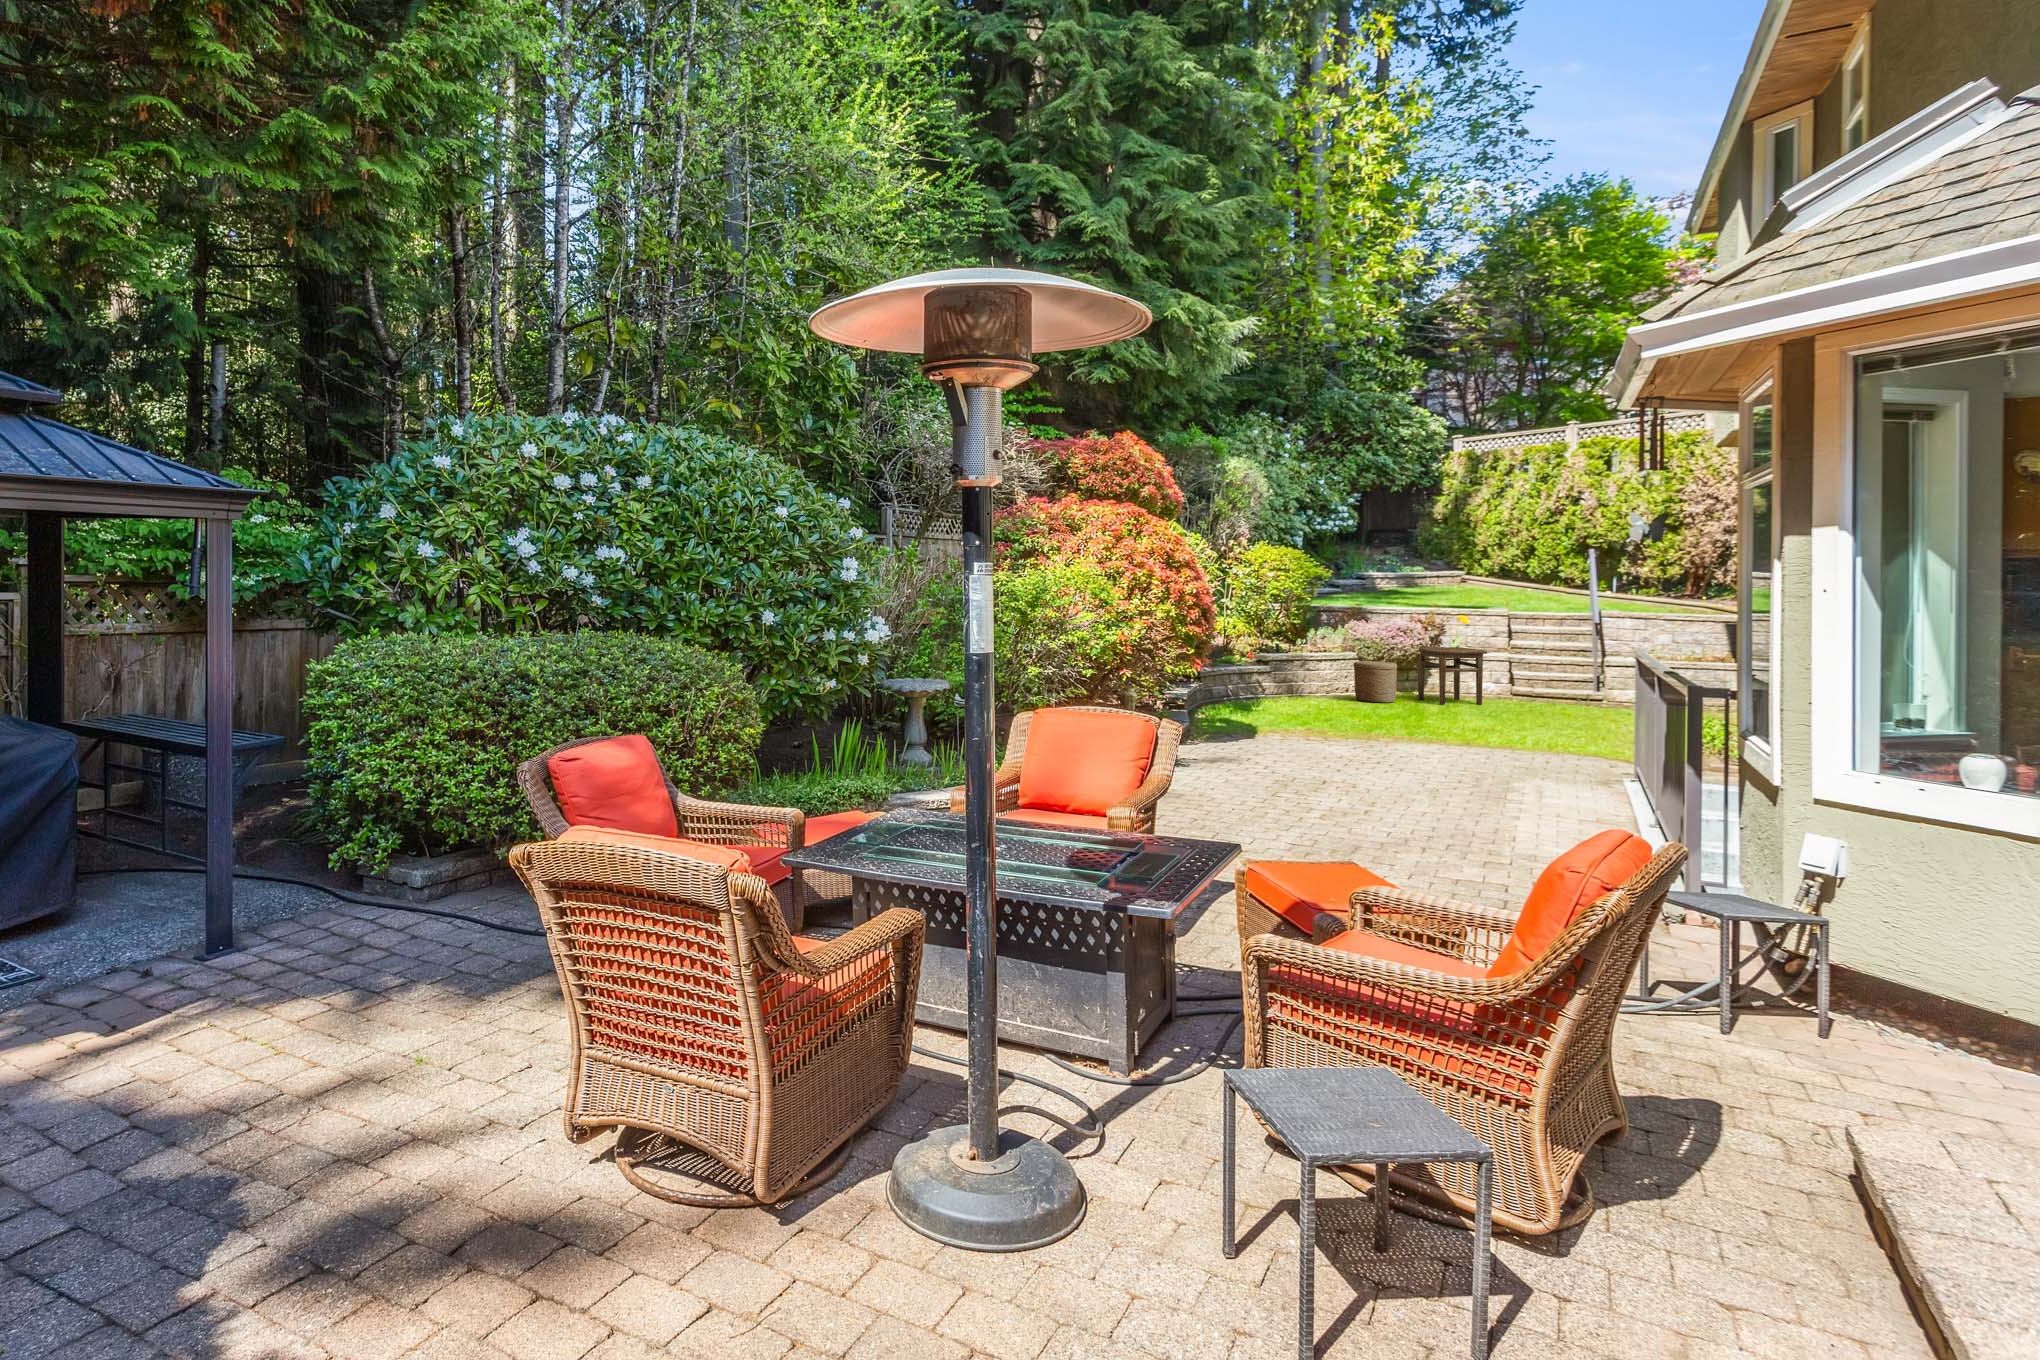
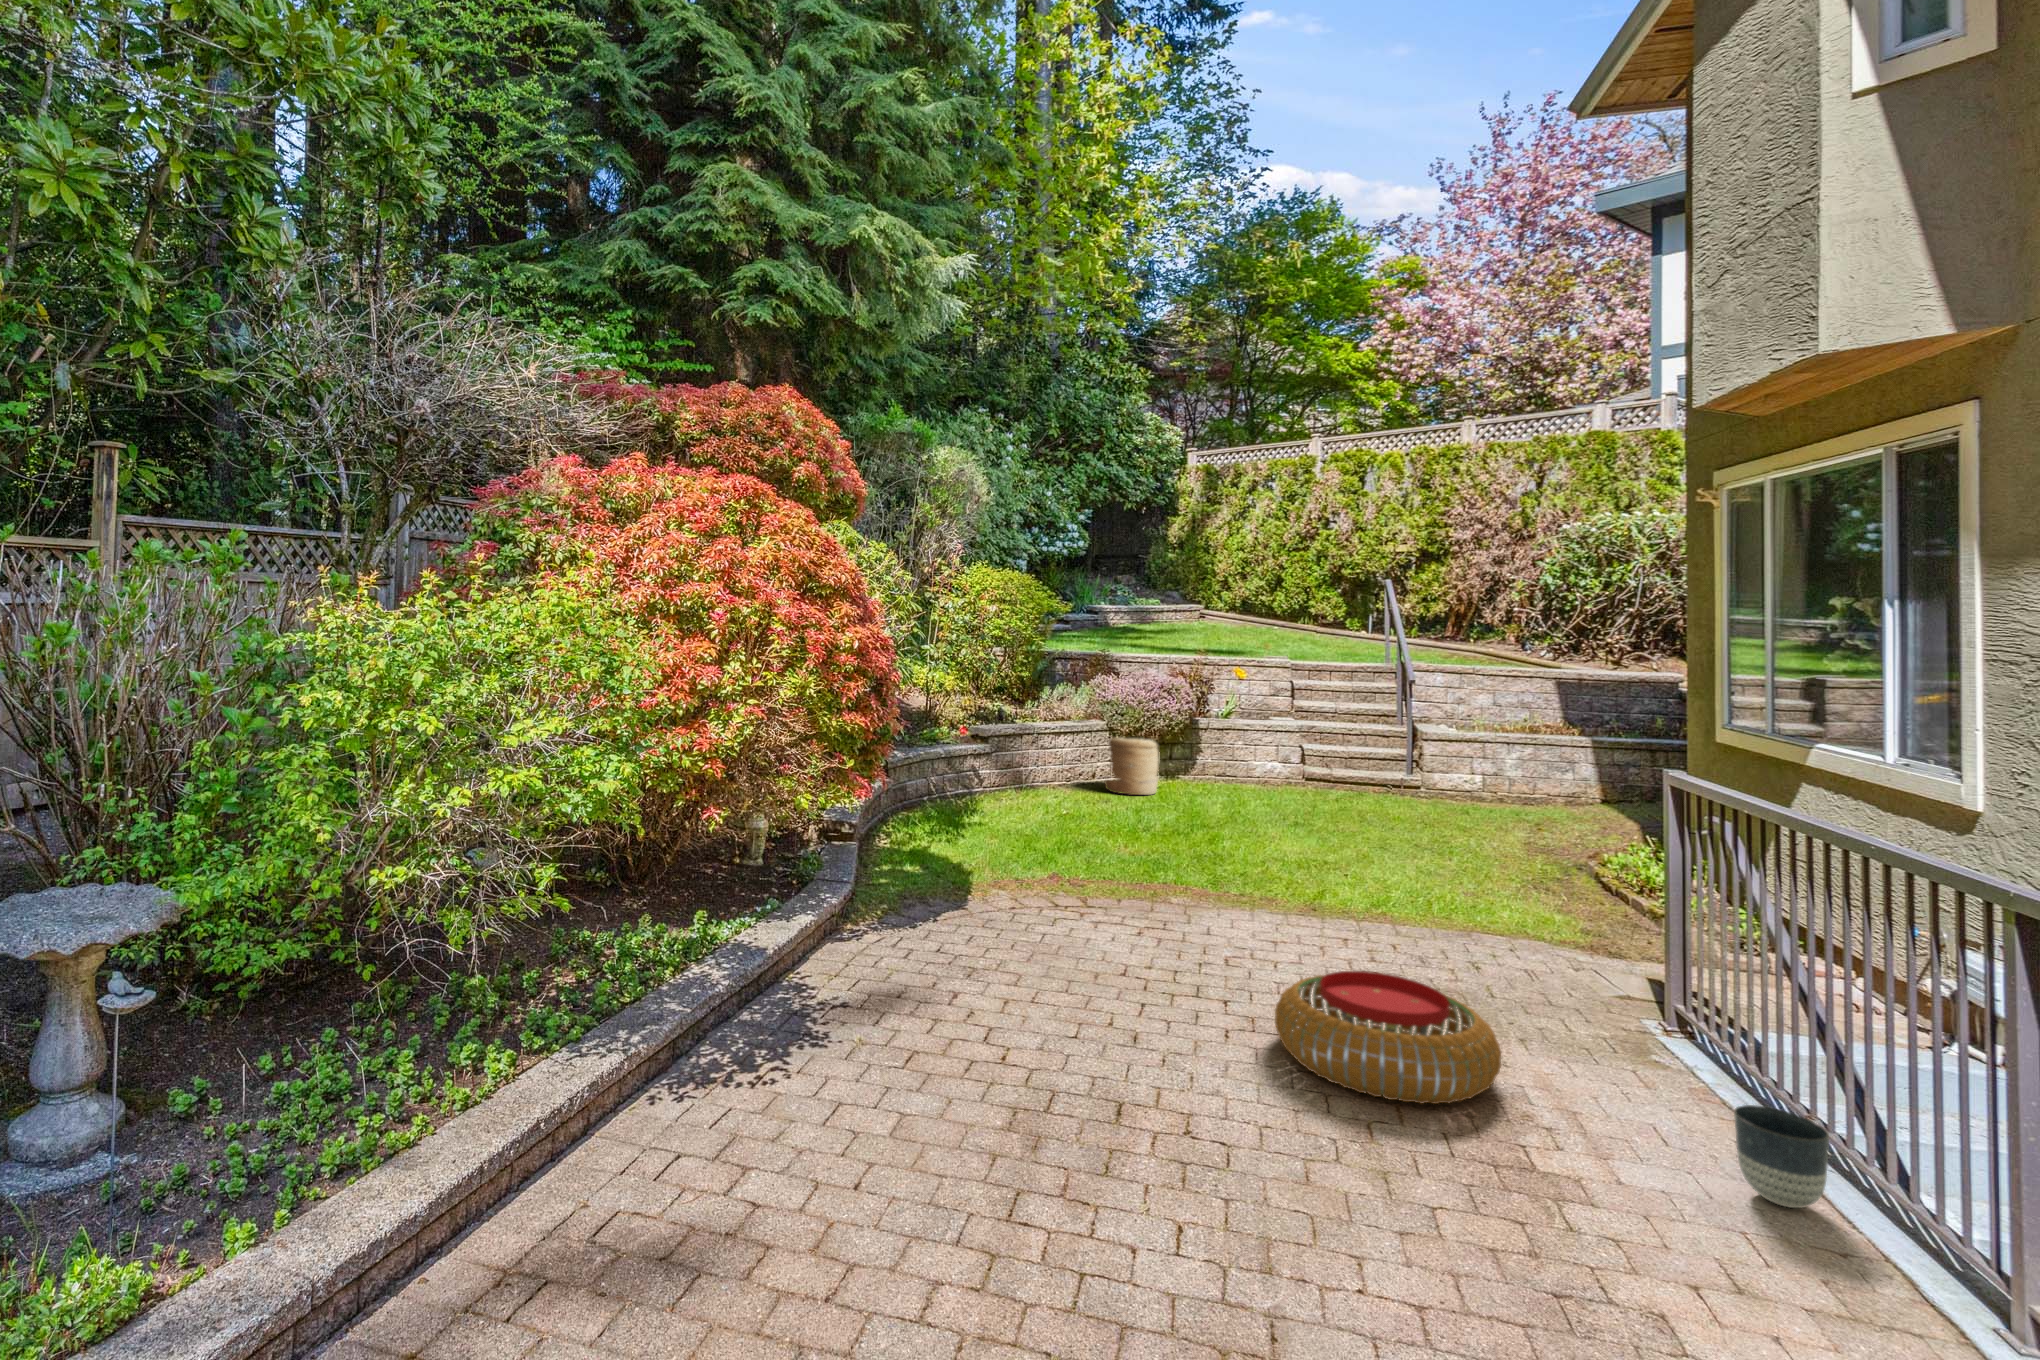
side table: present [1418,647,1487,705] -> none [1180,712,1277,797]
pouf: none [1409,745,1517,791] -> present [1275,971,1501,1104]
planter: none [1595,777,1631,813] -> present [1734,1105,1829,1208]

